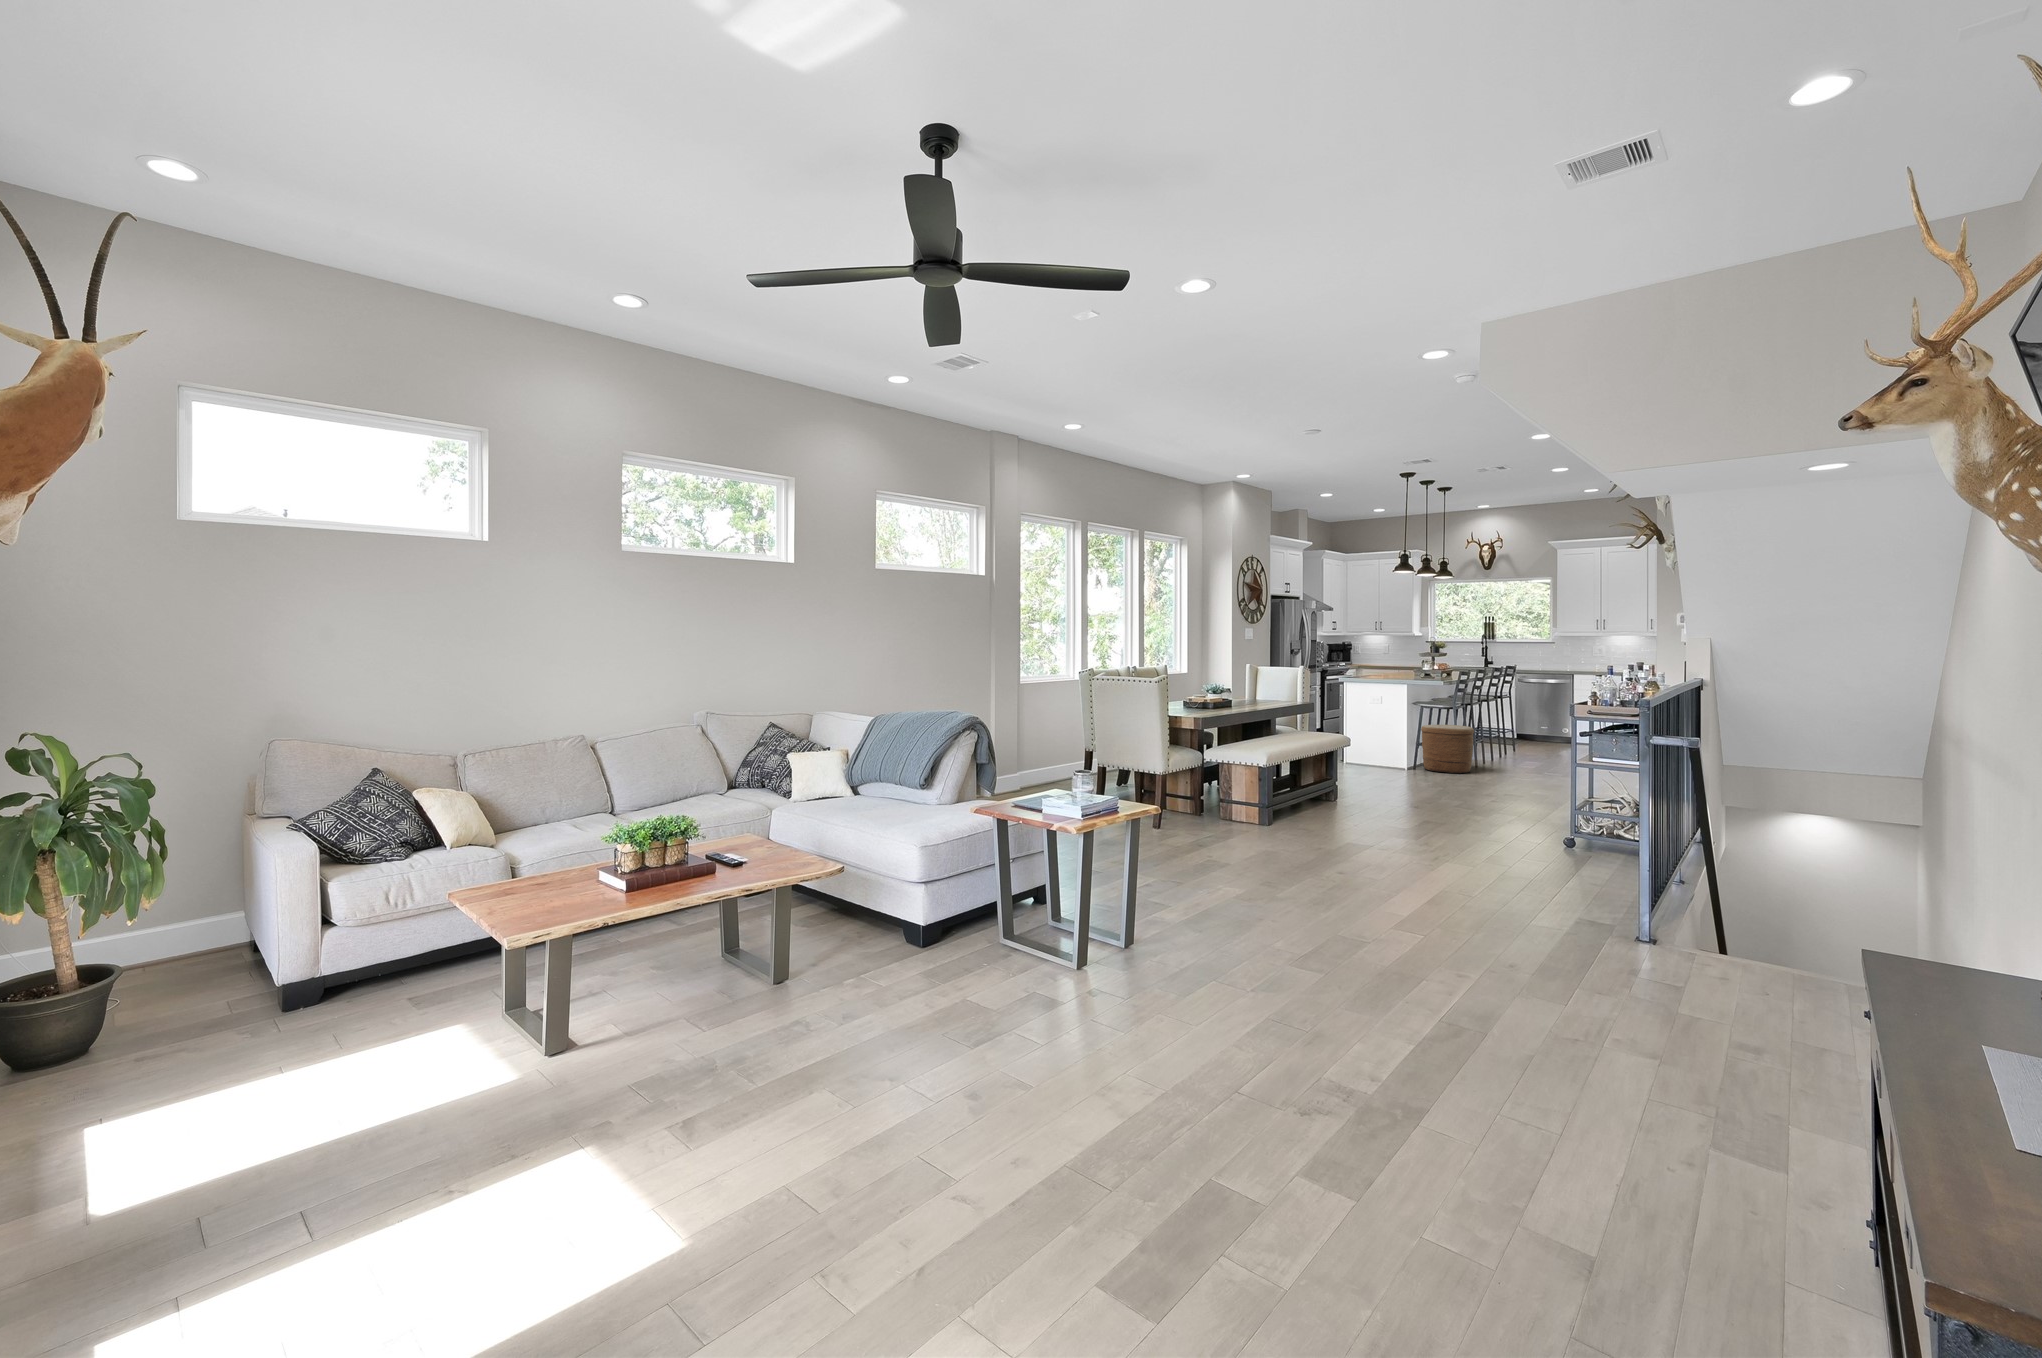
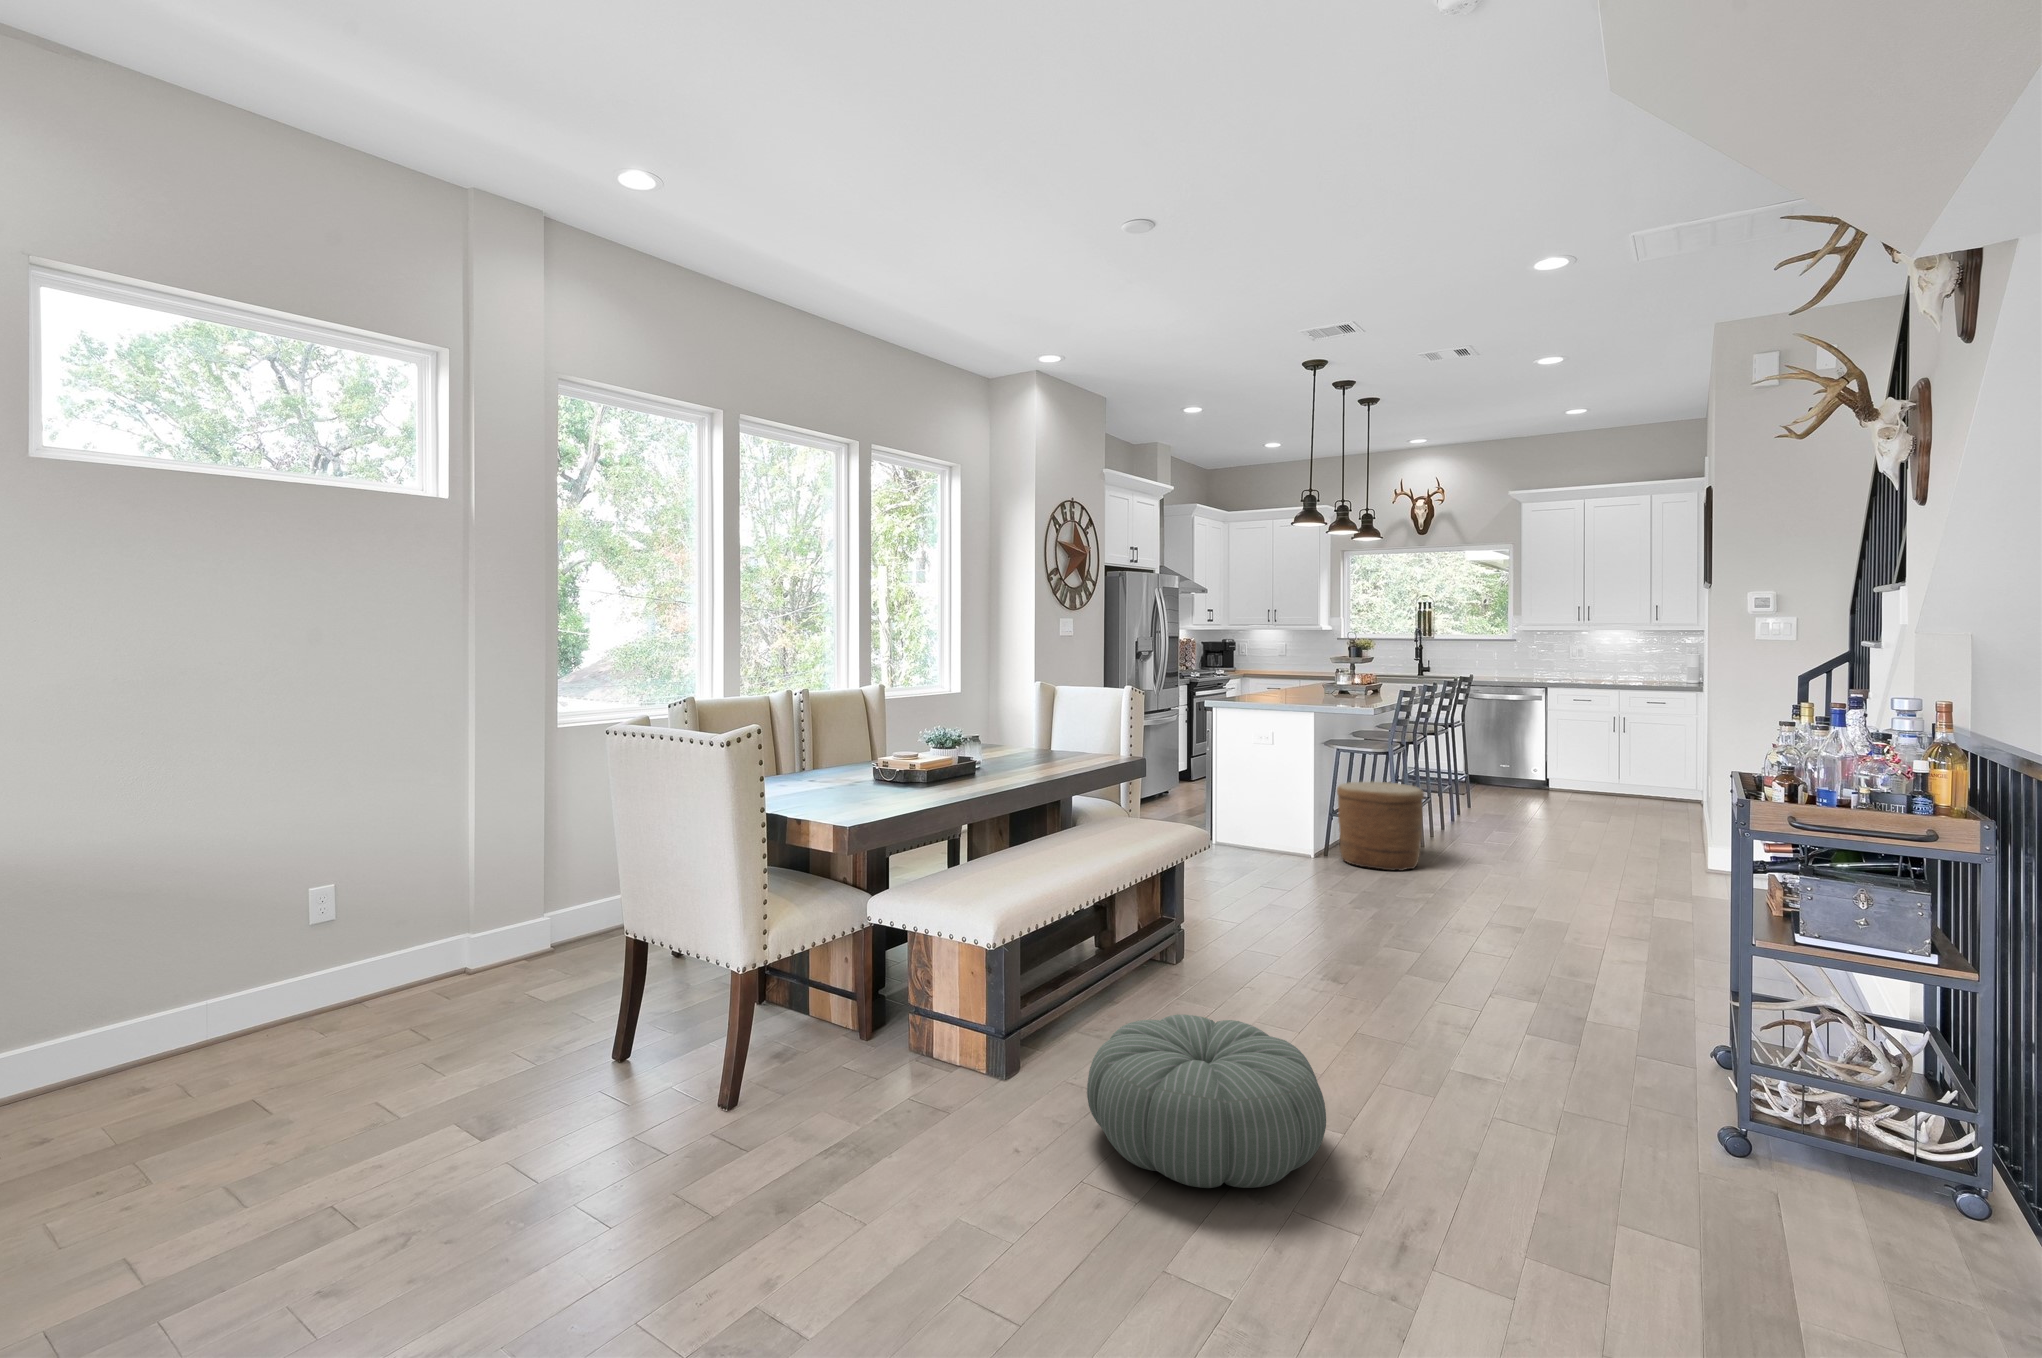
pouf: none [1311,794,1410,845] -> present [1087,1014,1326,1188]

